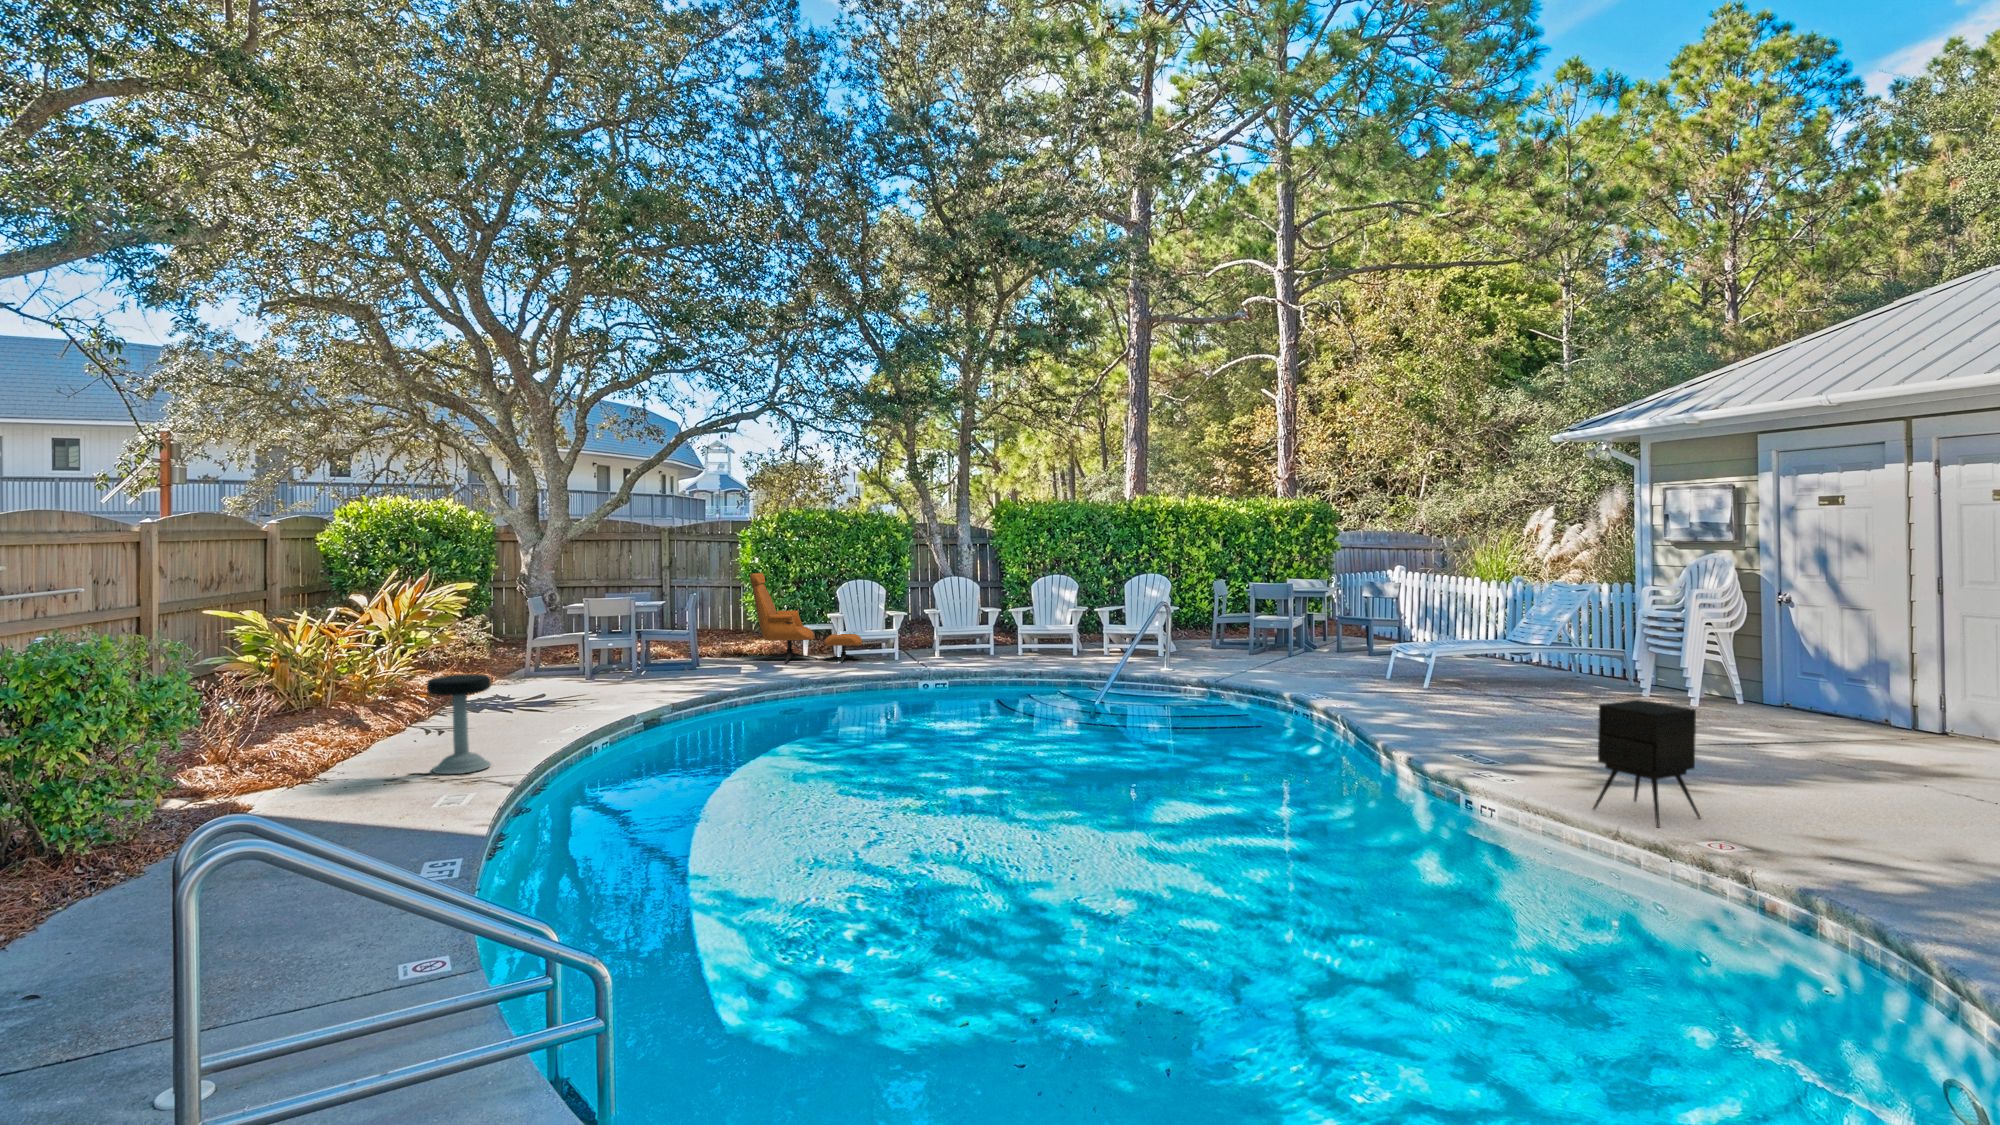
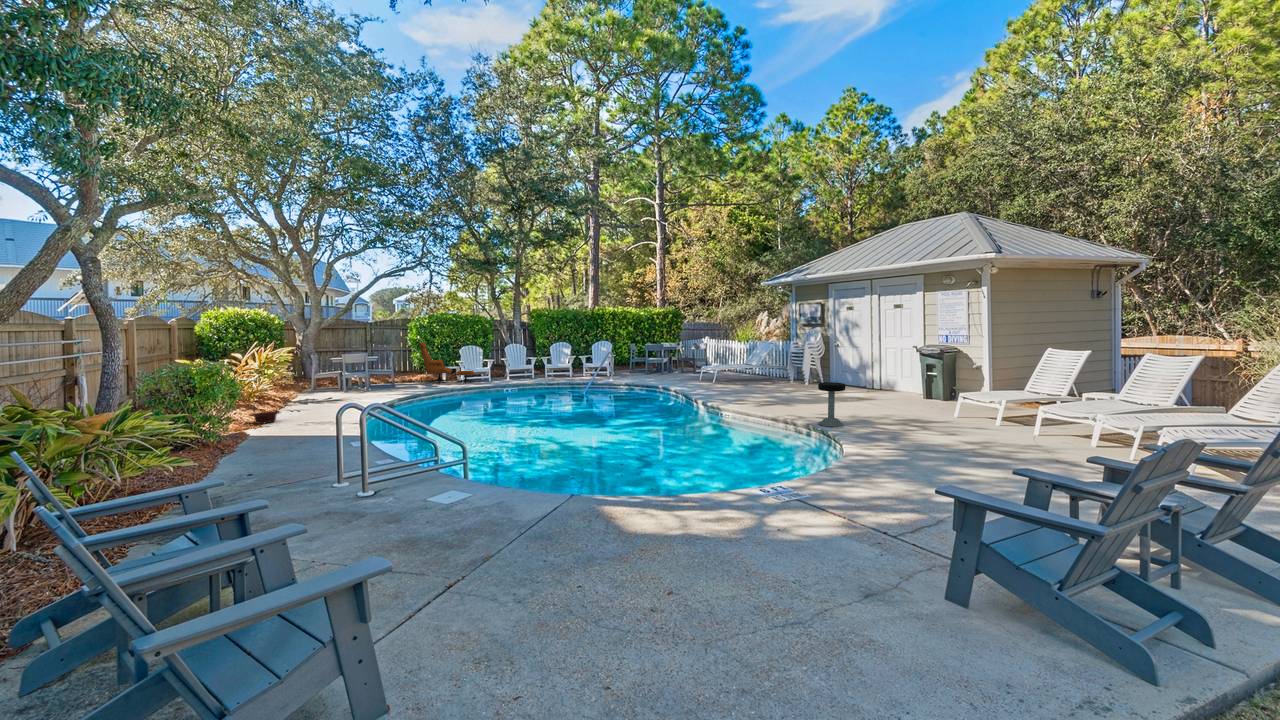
stool: present [427,674,491,774] -> present [818,382,845,427]
basket: none [310,699,384,765] -> present [250,400,280,424]
side table: present [1593,700,1700,827] -> none [759,375,791,416]

